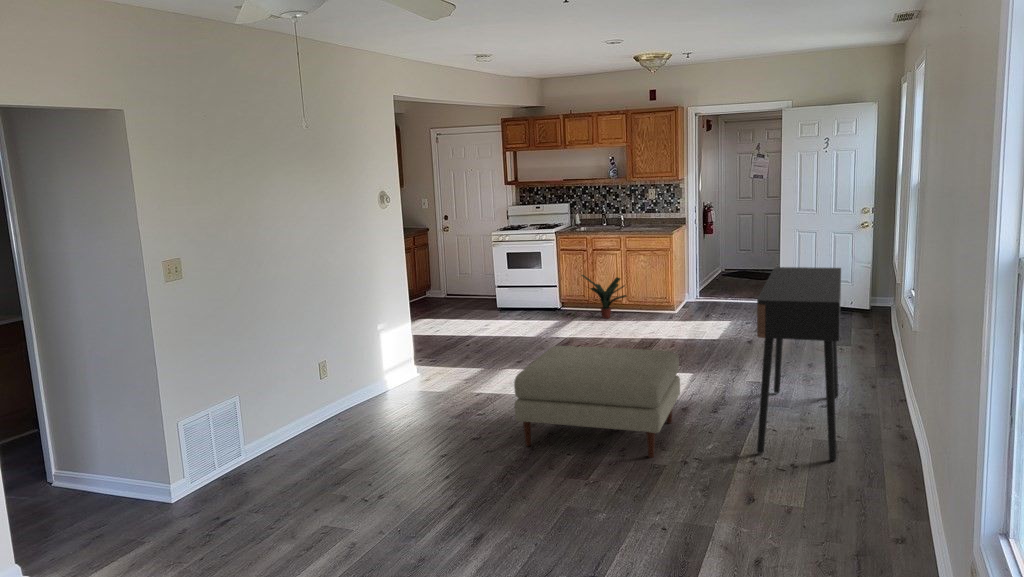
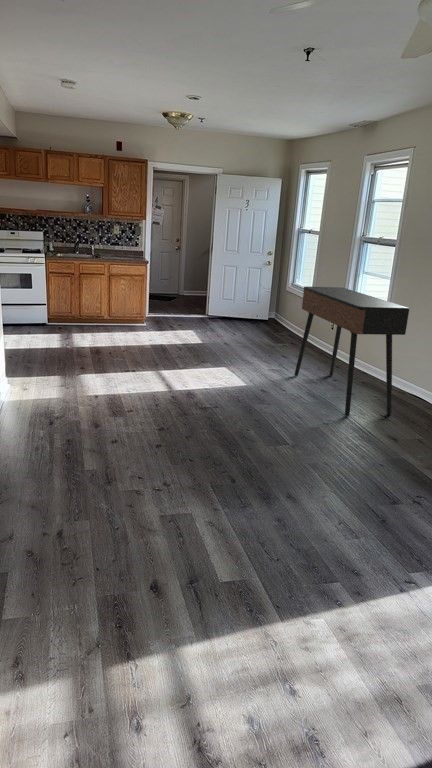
potted plant: present [581,275,626,318] -> none [75,294,113,330]
ottoman: present [514,346,680,458] -> none [168,348,303,433]

